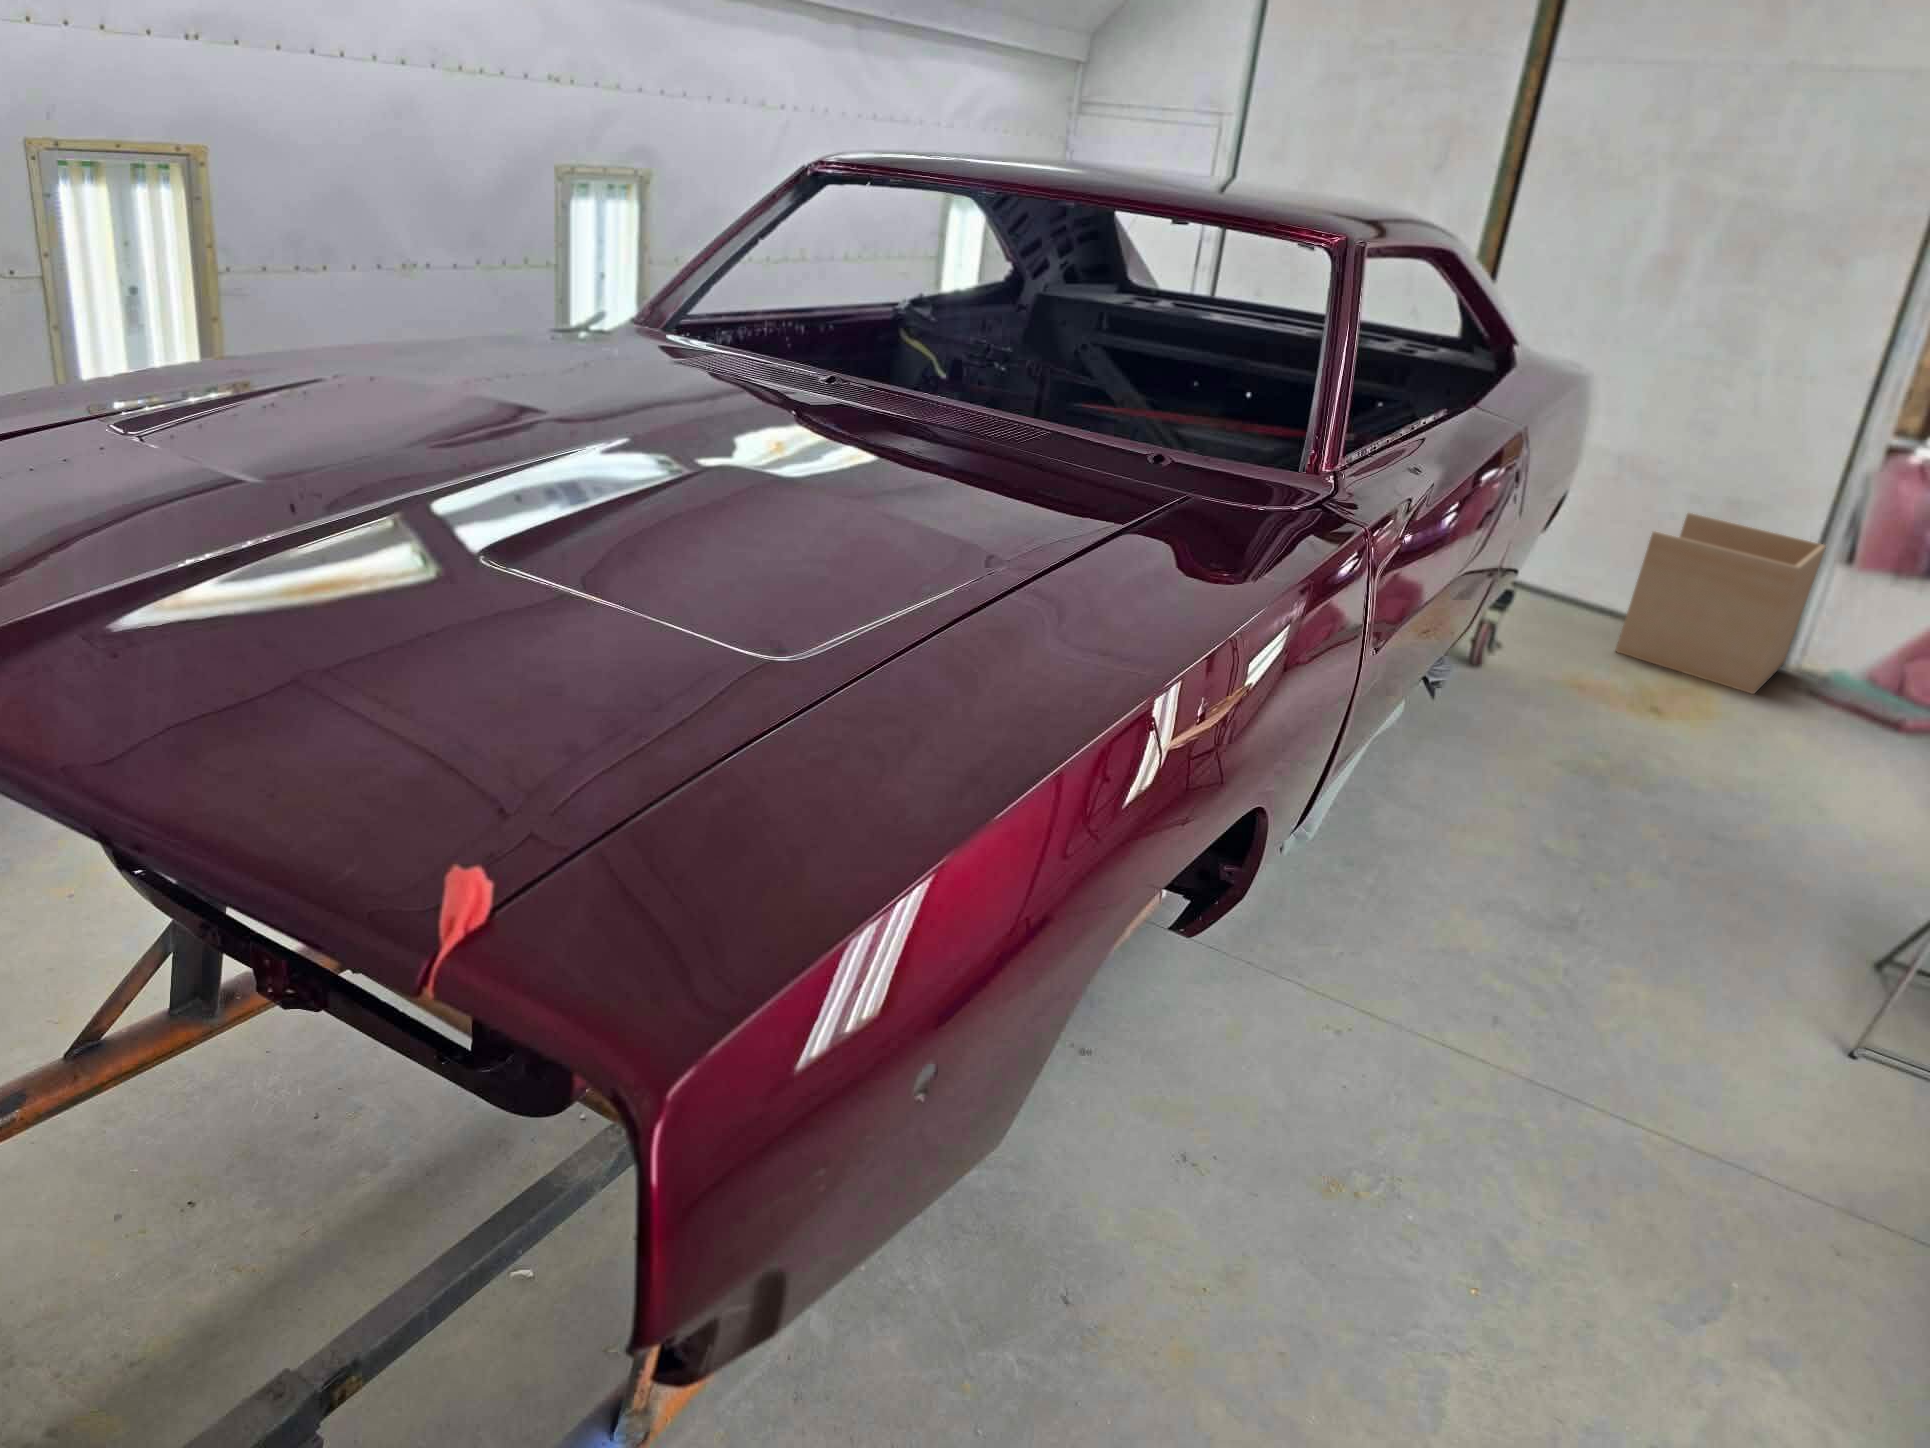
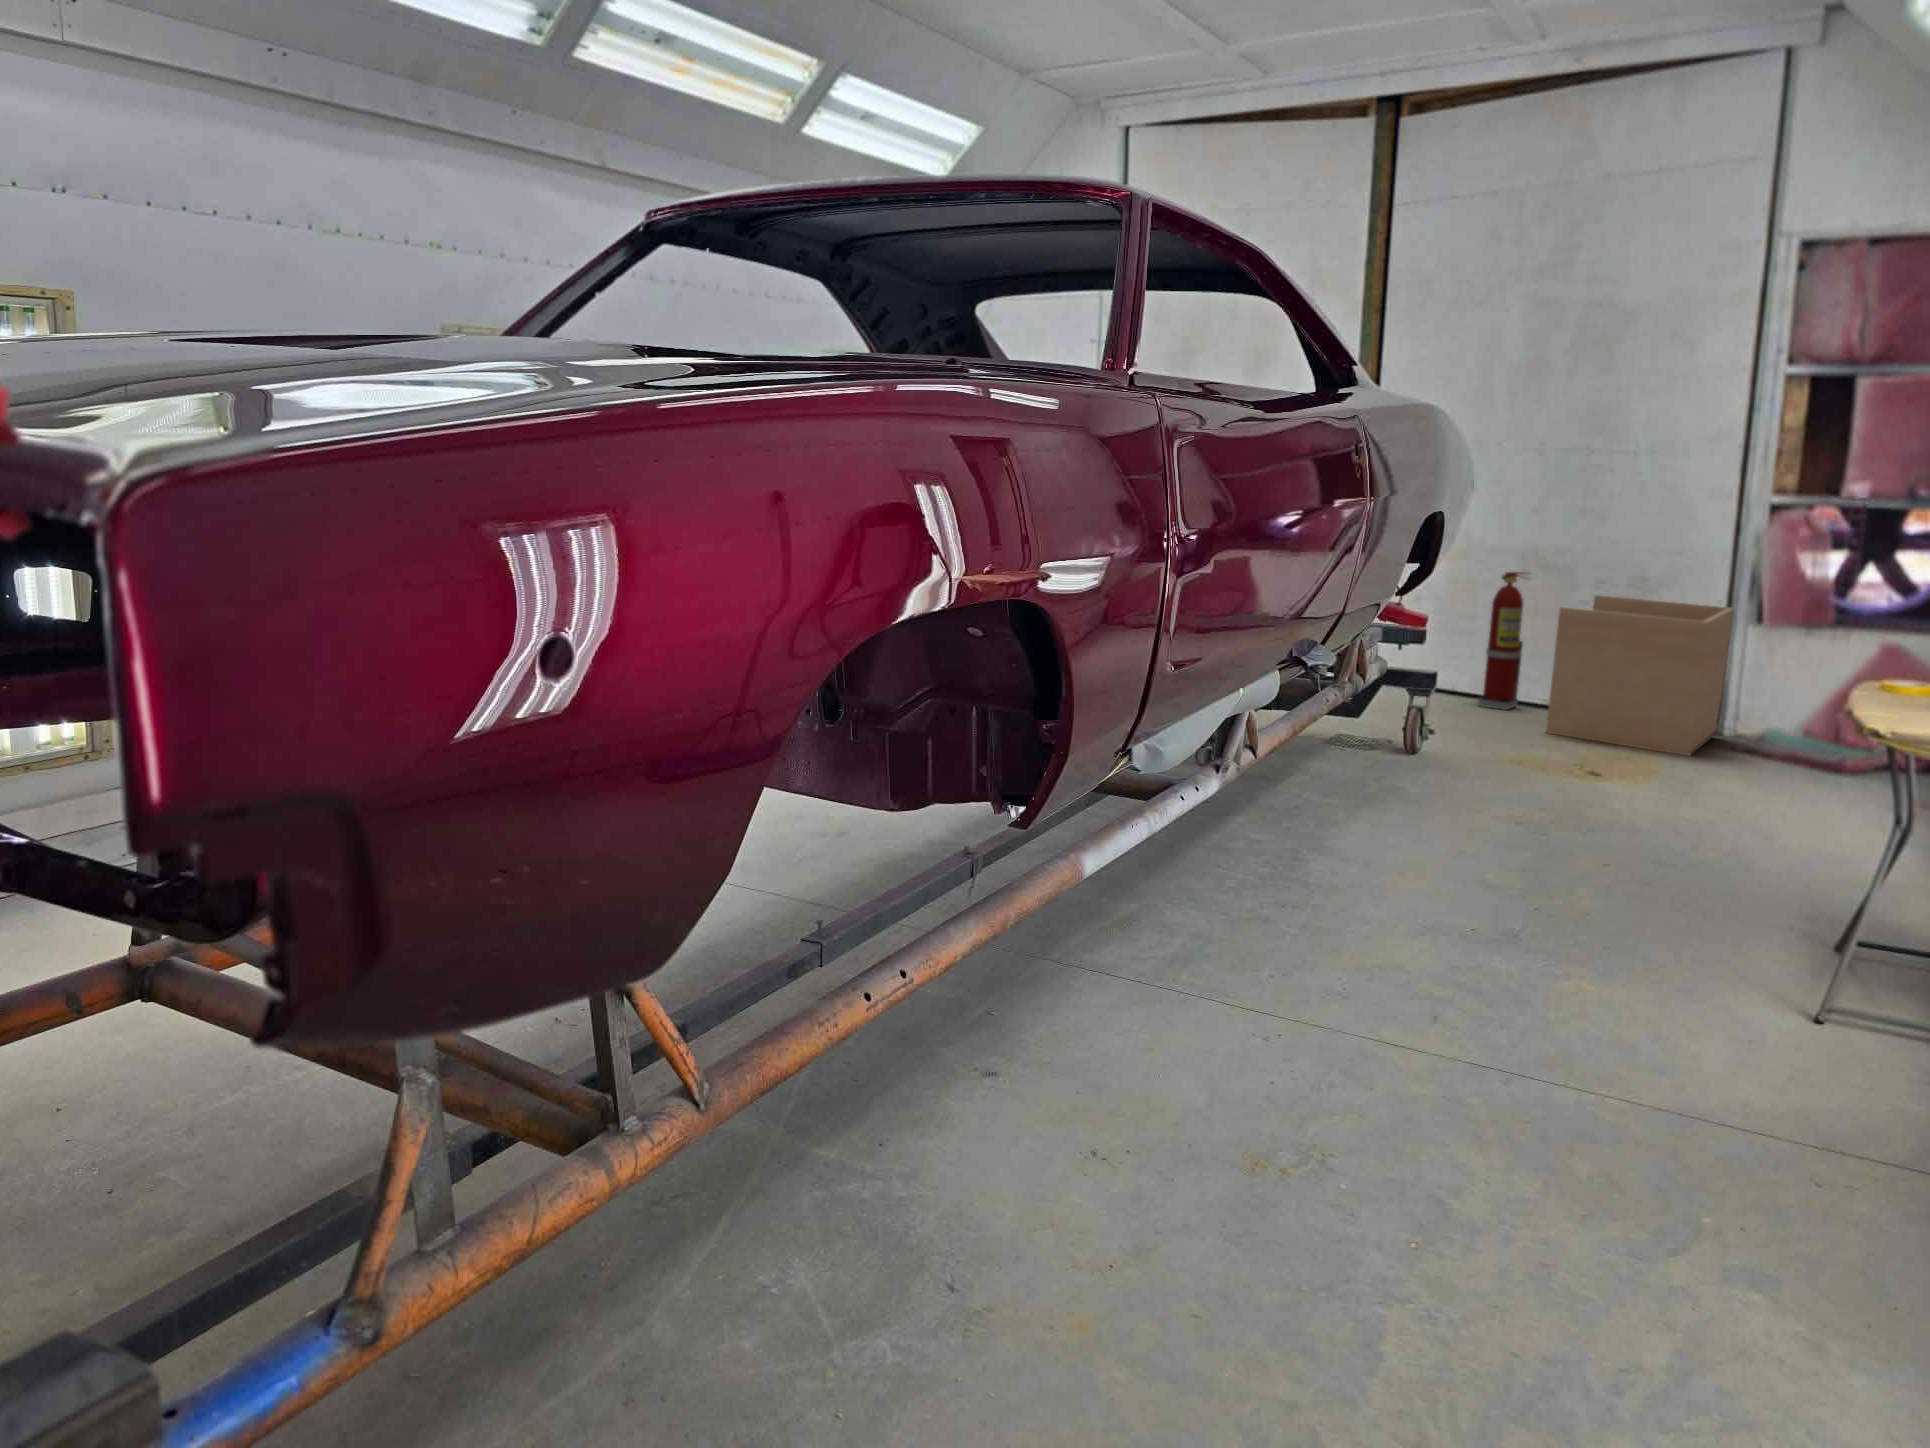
fire extinguisher: none [1549,478,1628,616] -> present [1478,572,1523,710]

